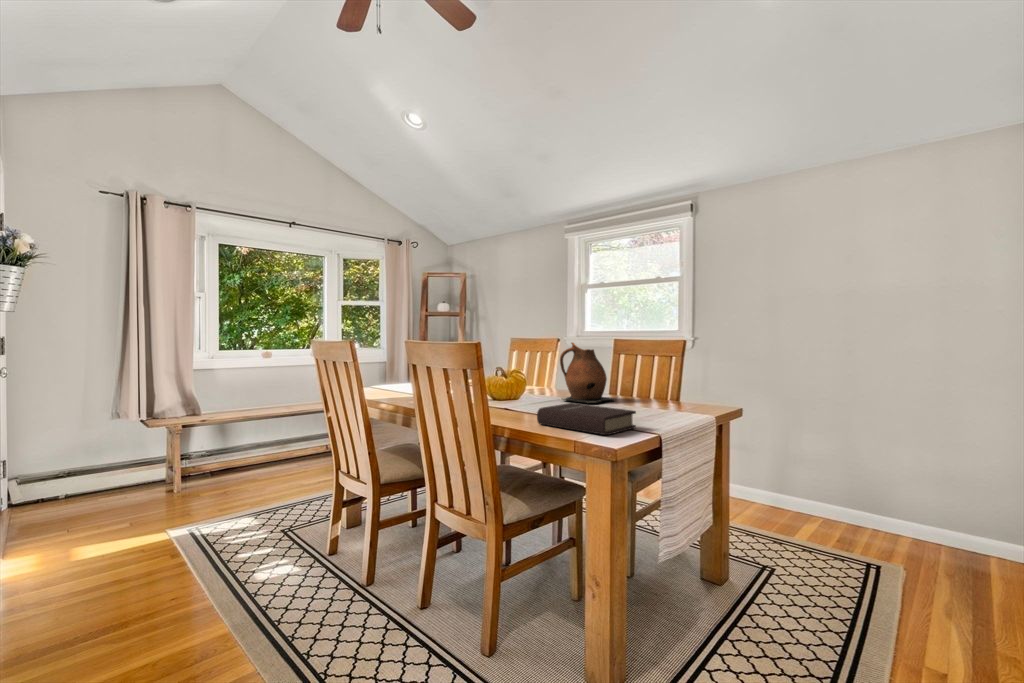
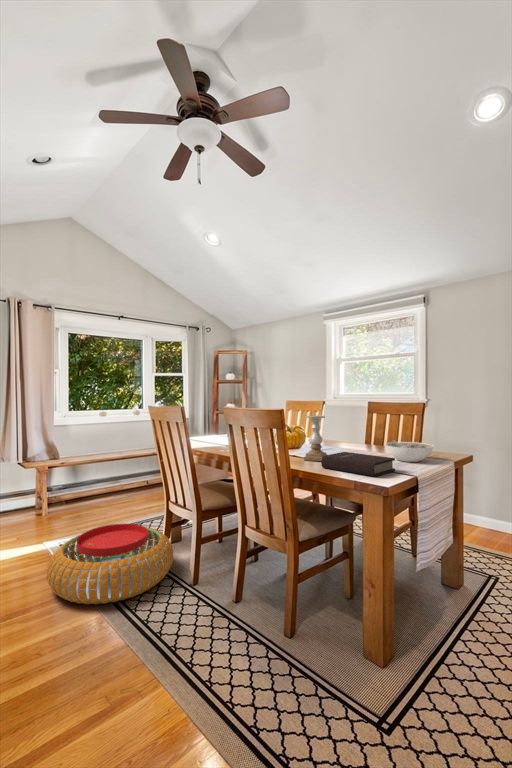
ceramic pitcher: present [560,343,614,403] -> none [330,405,373,451]
candle holder: none [517,354,551,416] -> present [304,415,327,461]
bowl: none [628,387,693,417] -> present [385,440,434,462]
pouf: none [158,502,342,613] -> present [47,524,173,604]

